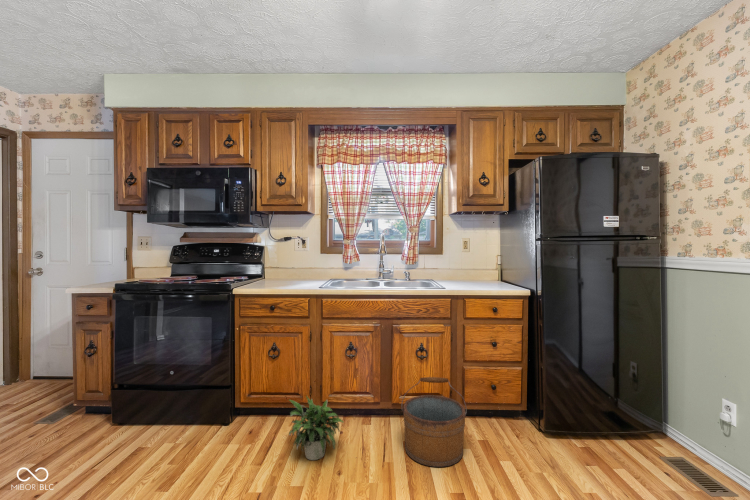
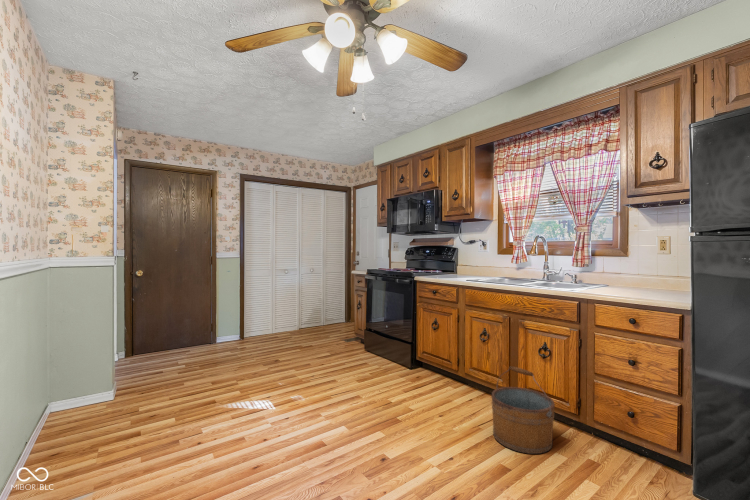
potted plant: present [289,396,343,460] -> none [411,357,454,405]

